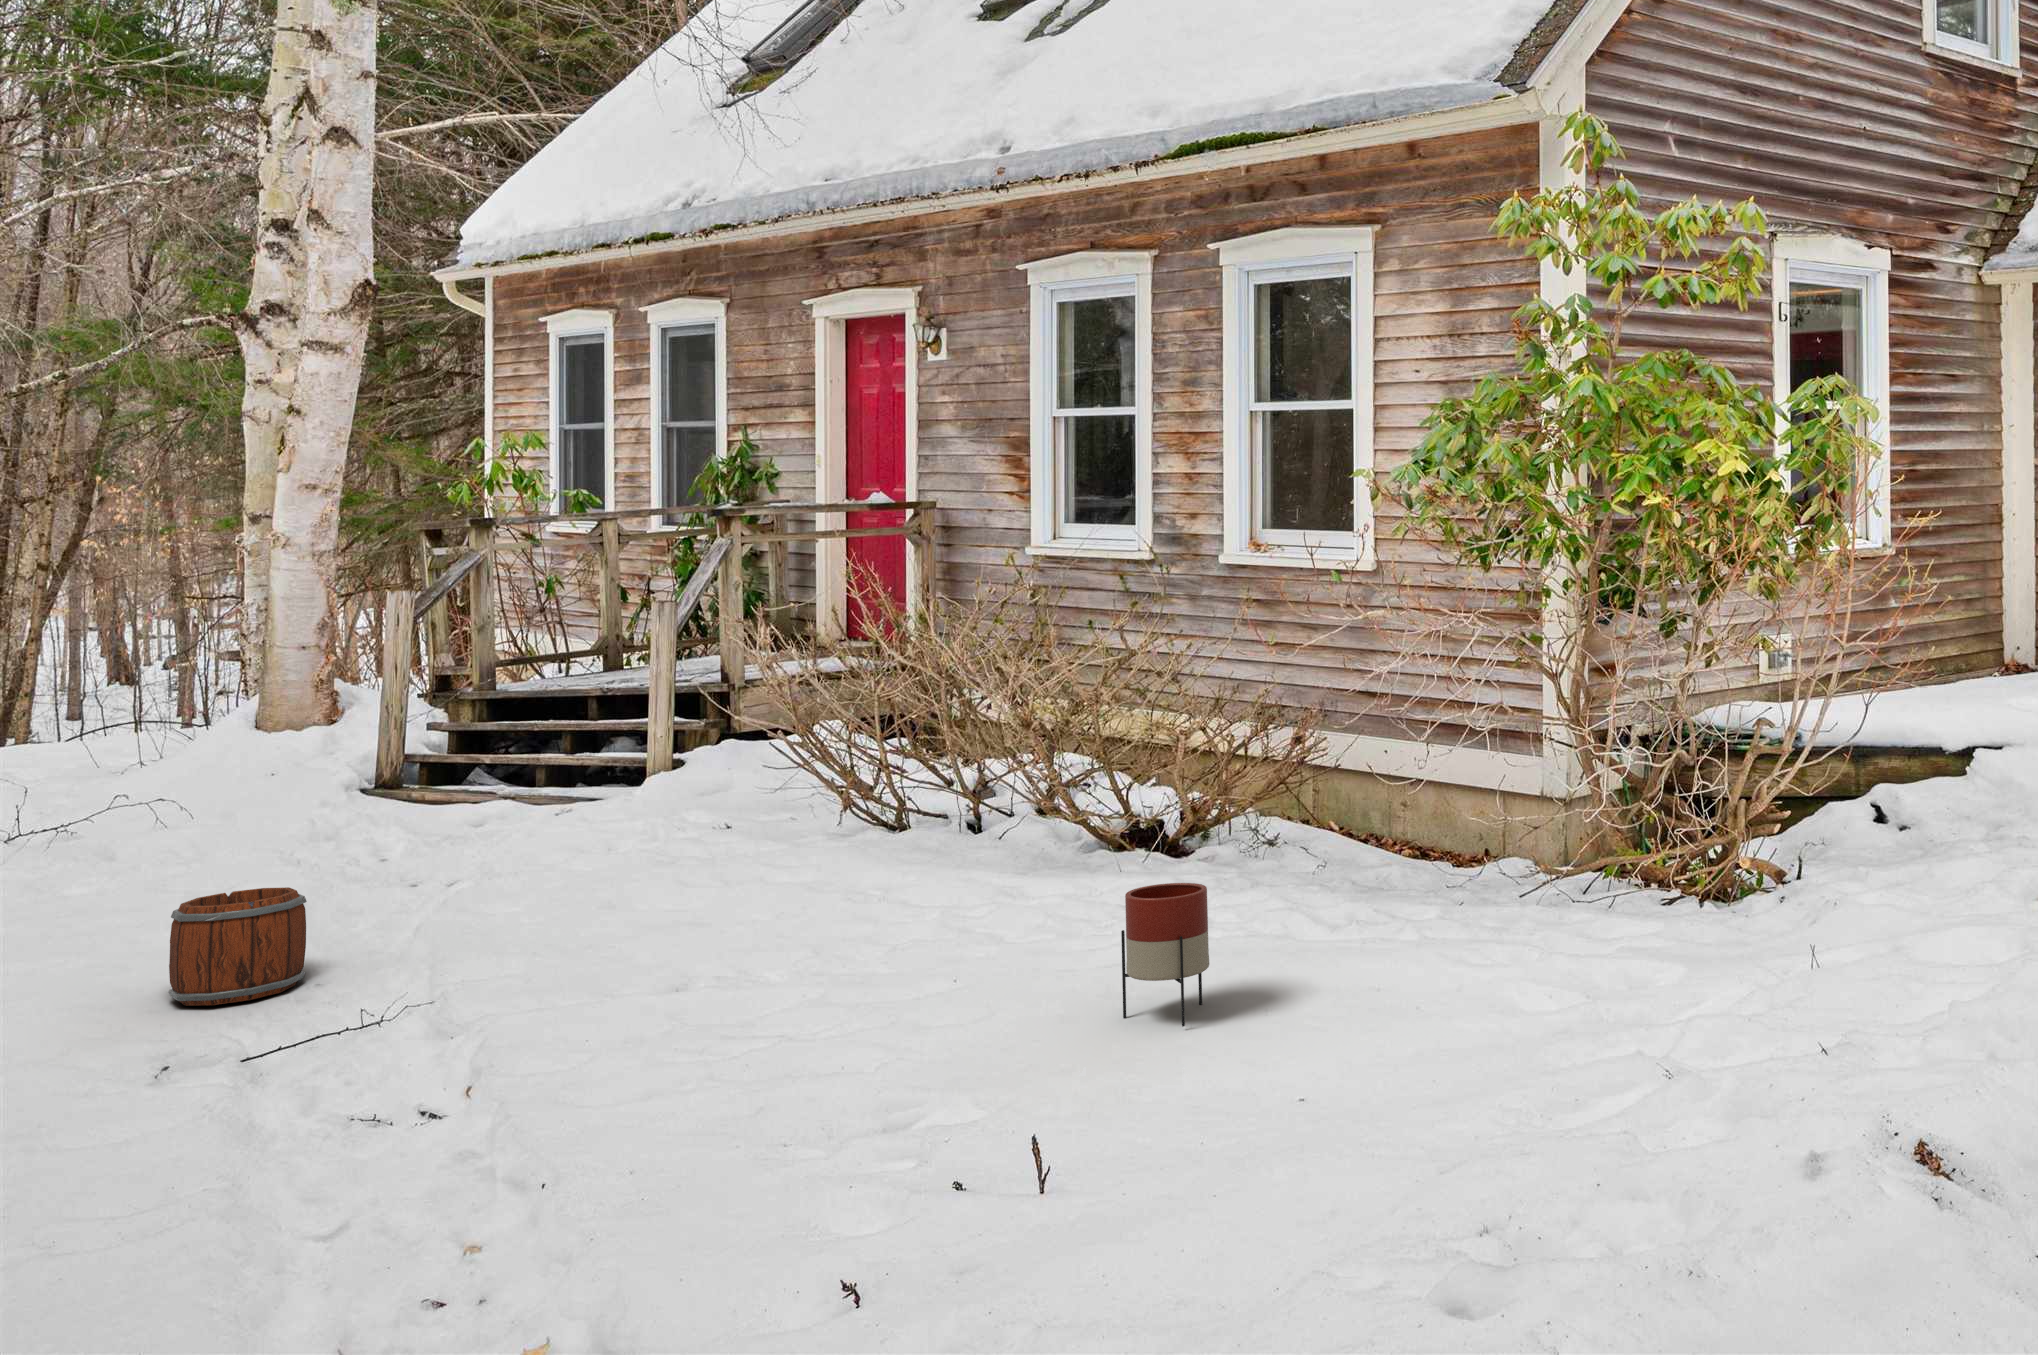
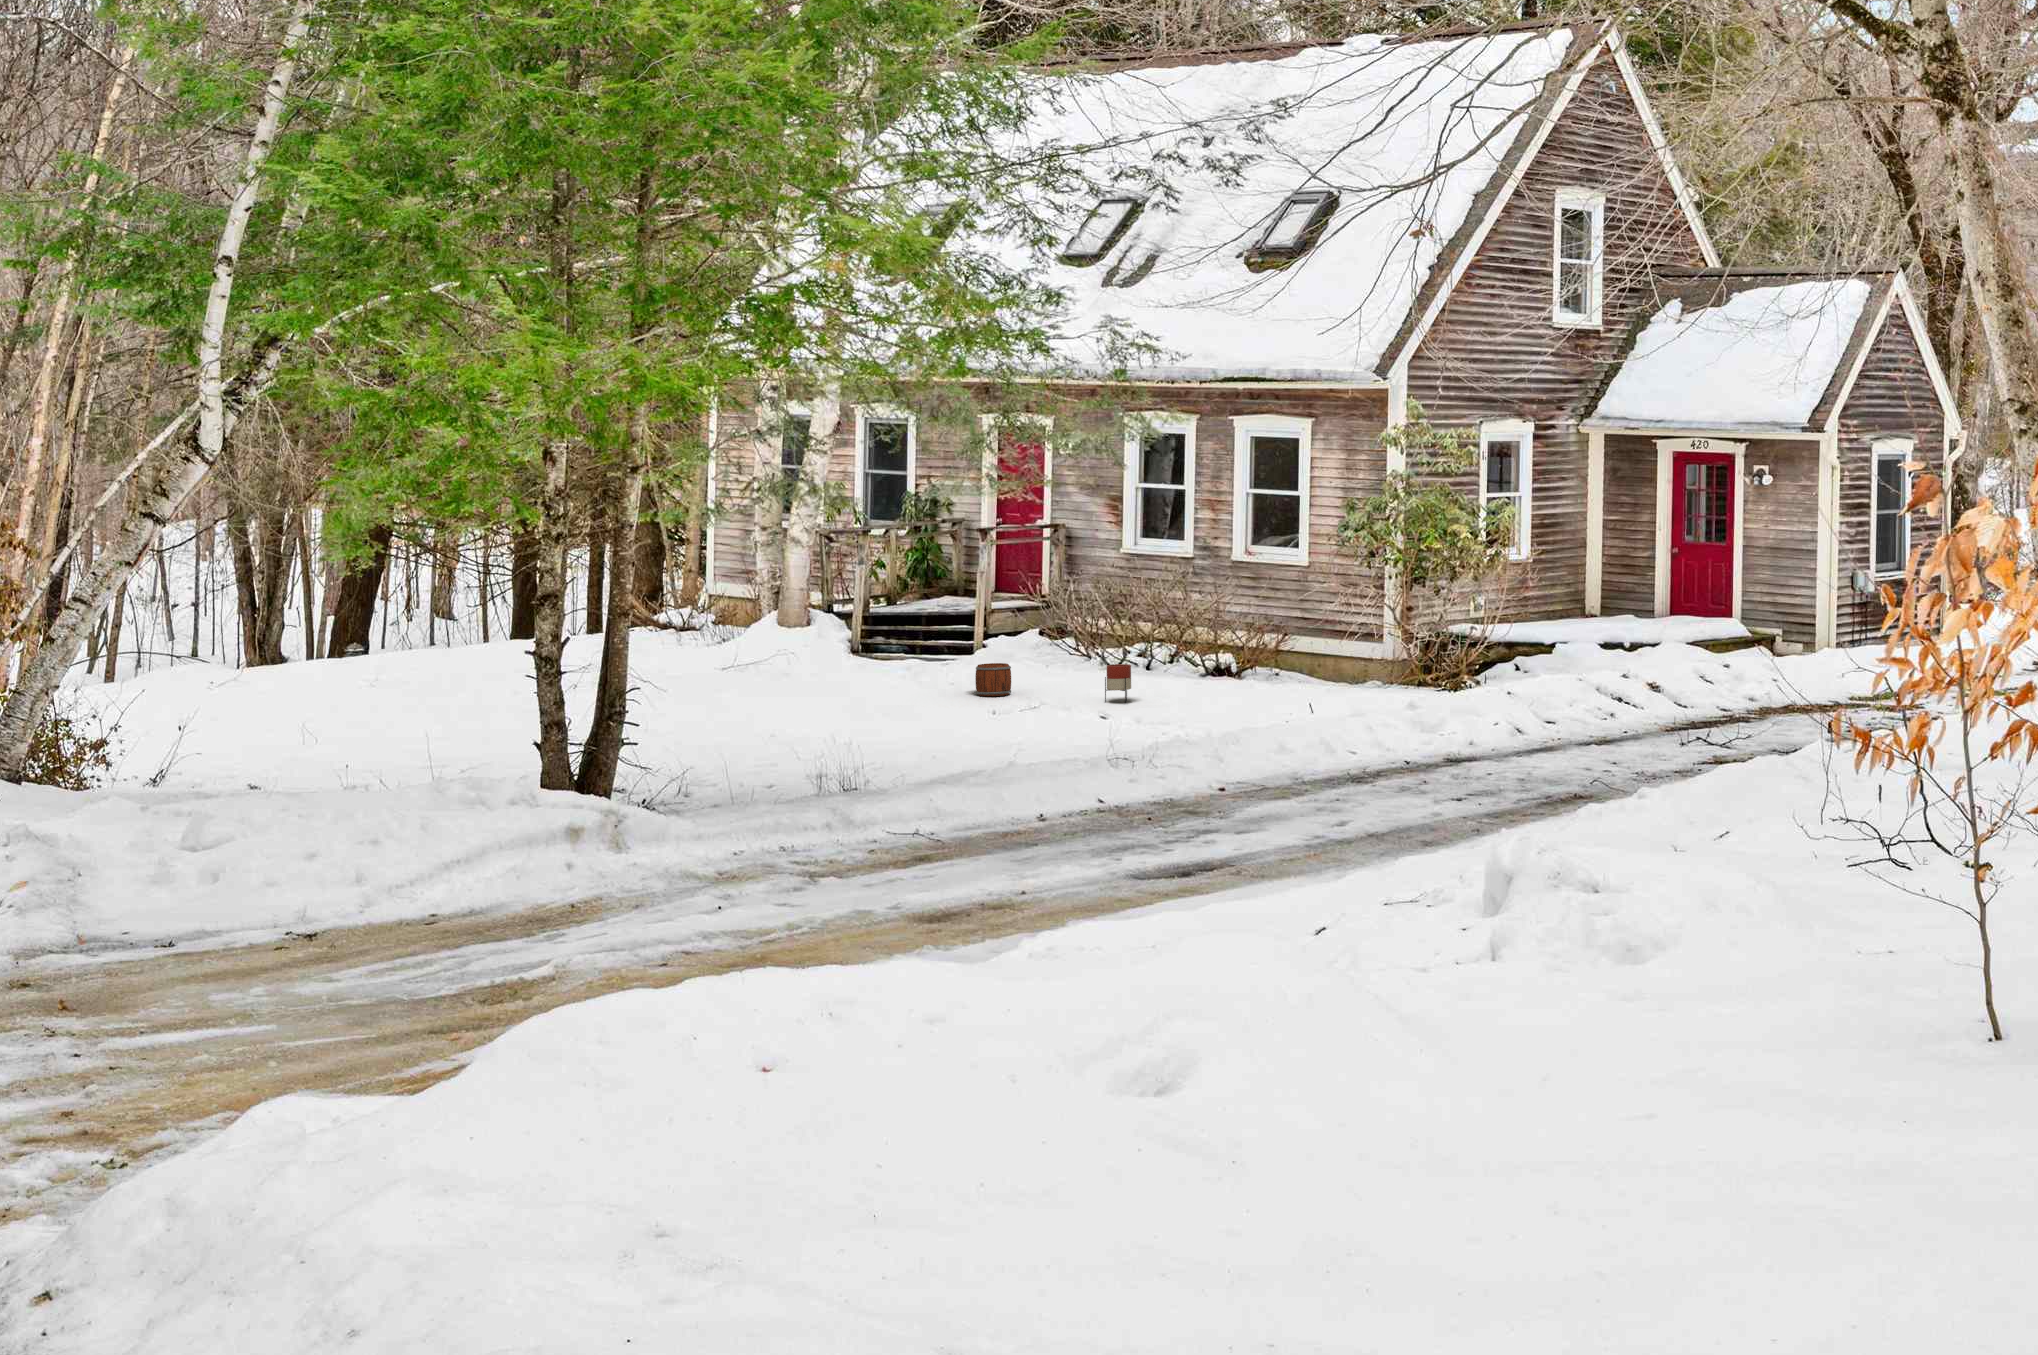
planter: present [1121,883,1209,1027] -> present [1105,664,1131,703]

